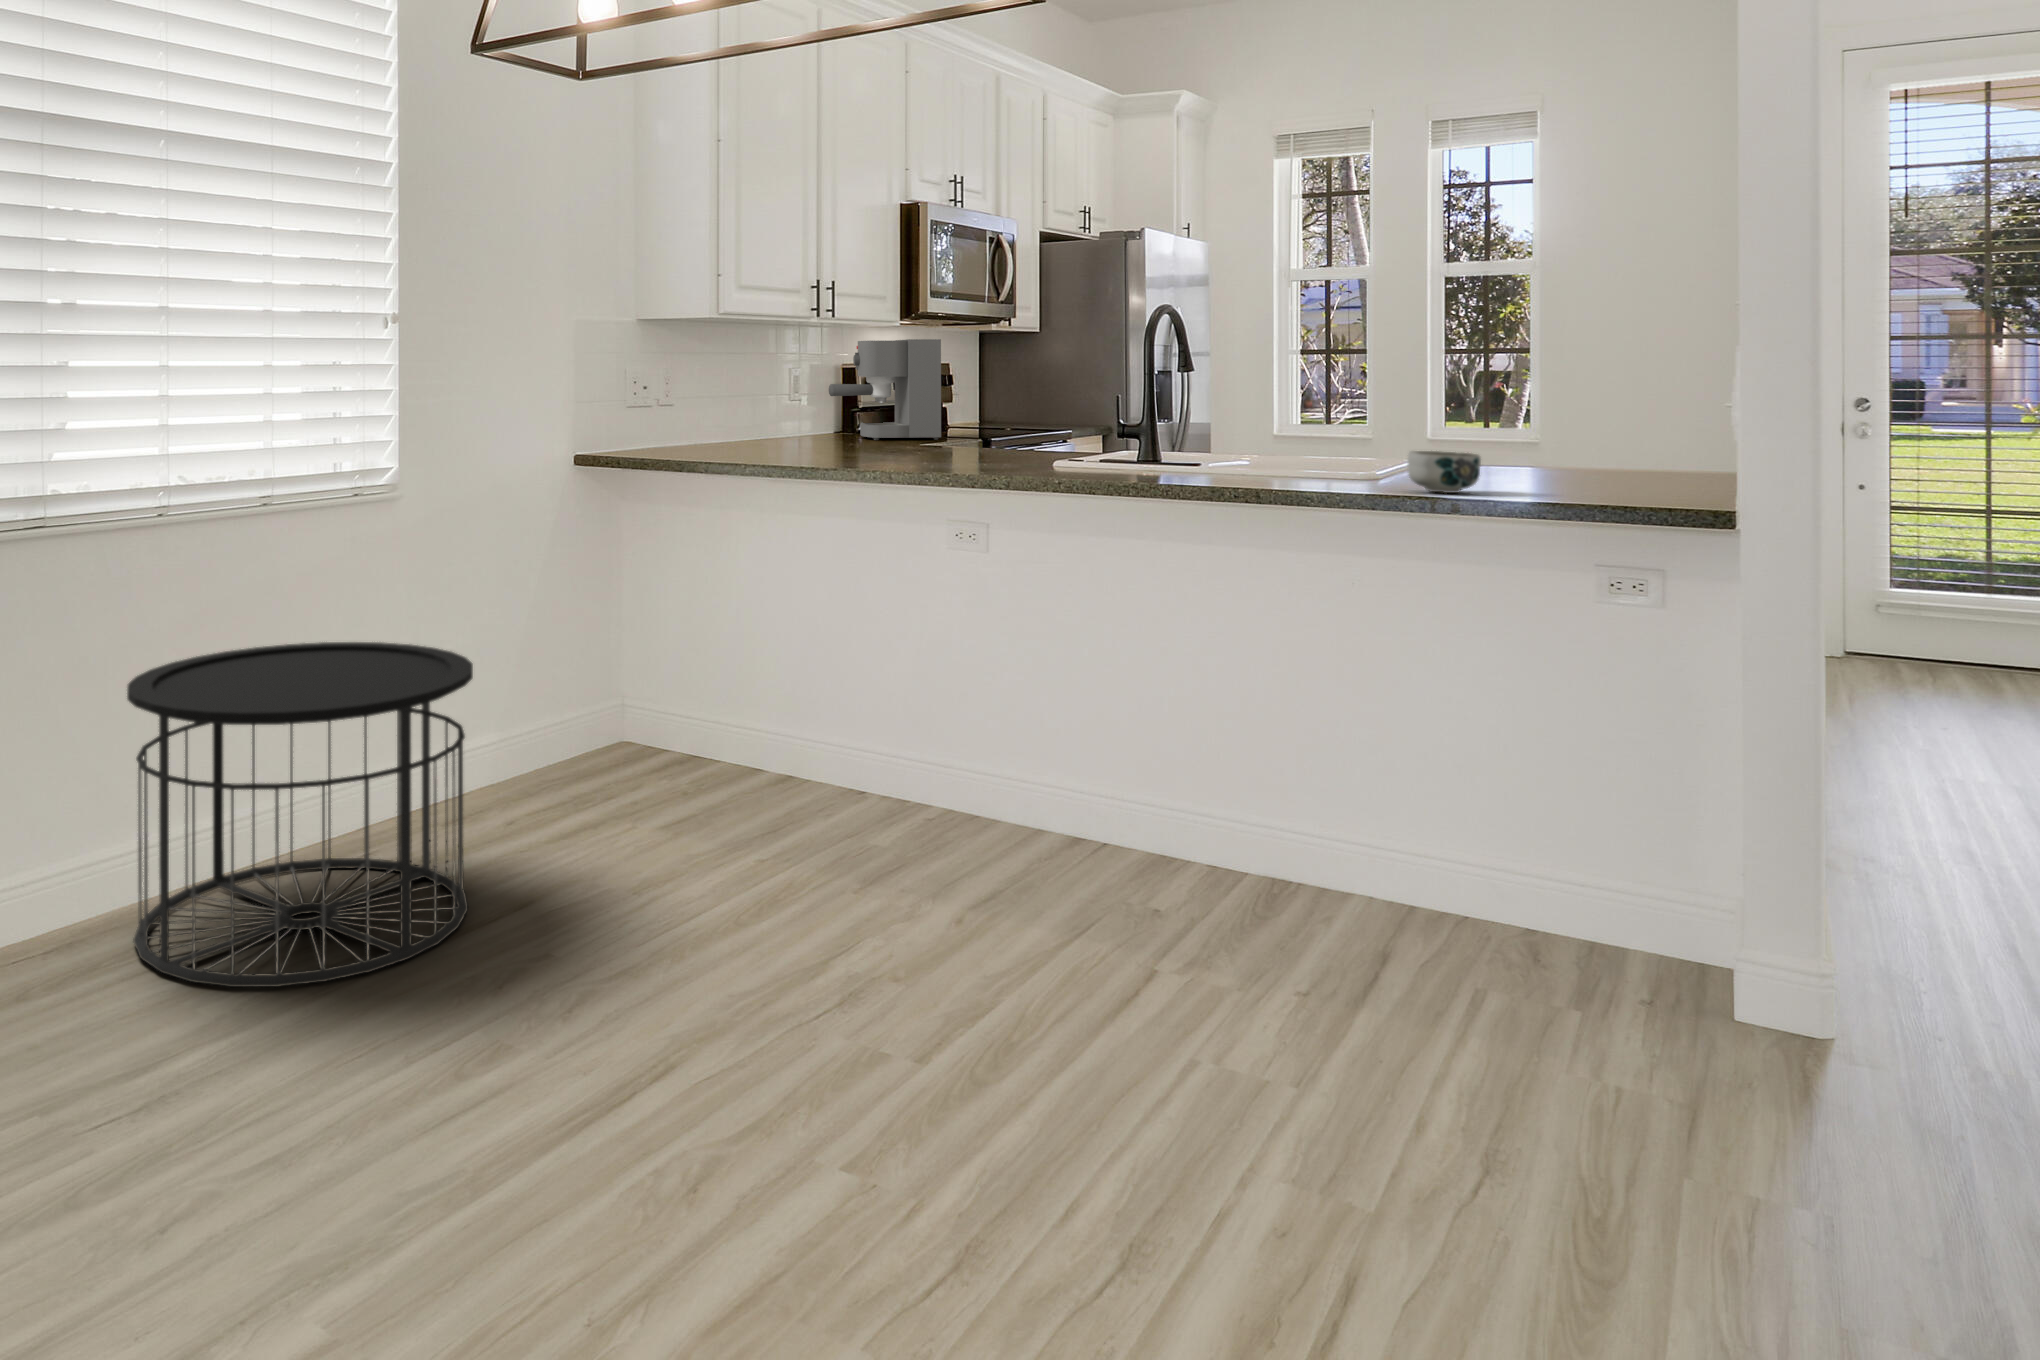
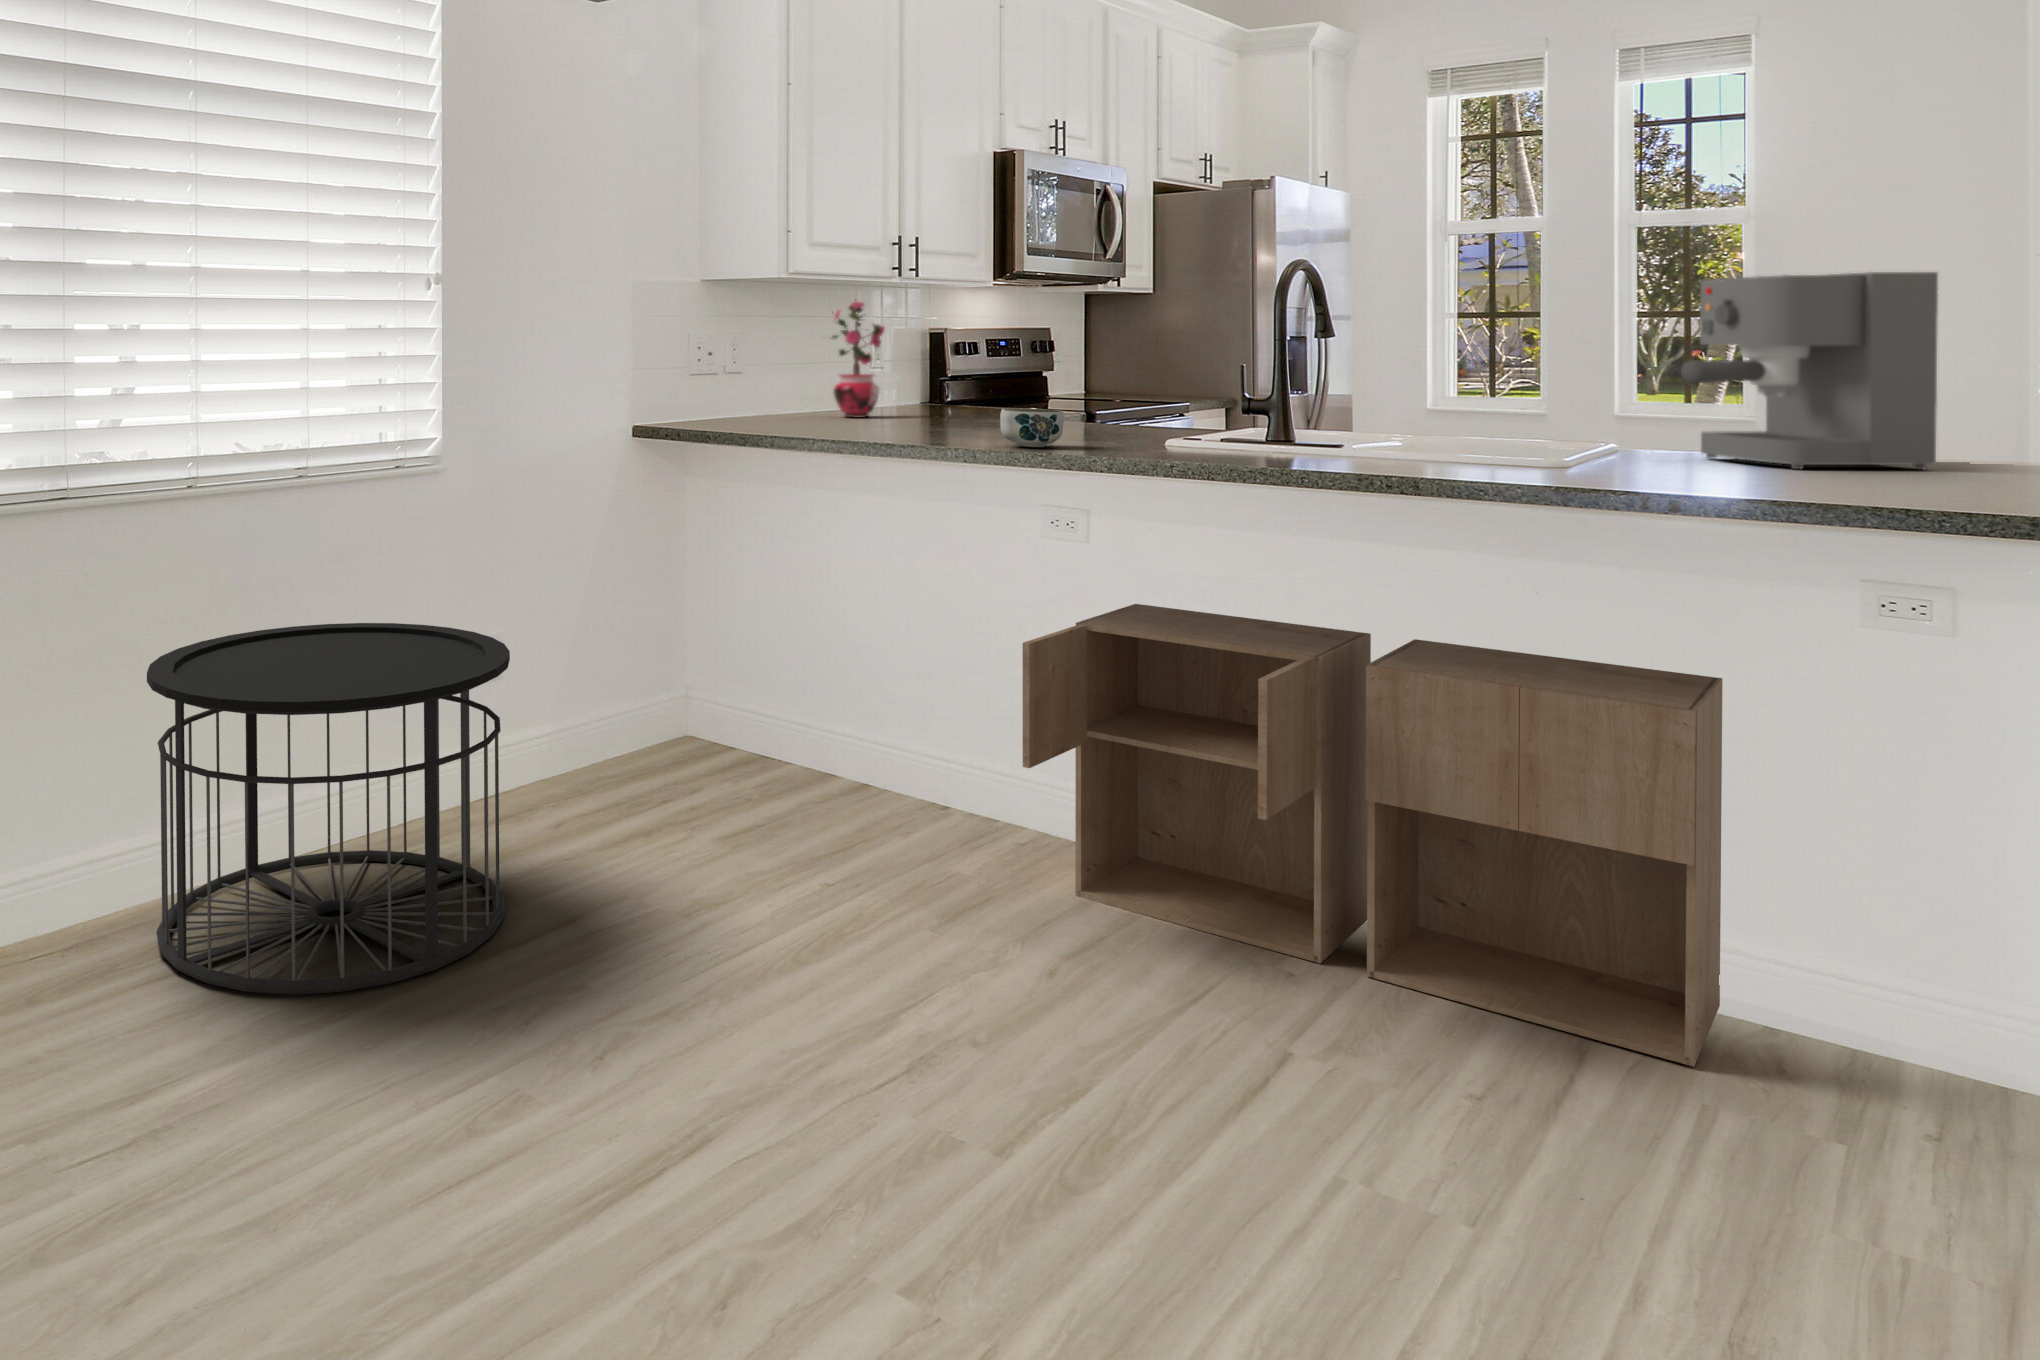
potted plant: none [742,335,801,445] -> present [832,302,885,418]
coffee maker: present [829,339,941,440] -> present [1681,272,1938,469]
bowl: present [1407,451,1481,493] -> present [1000,408,1064,447]
storage cabinet: none [936,609,1500,976] -> present [1023,604,1723,1067]

